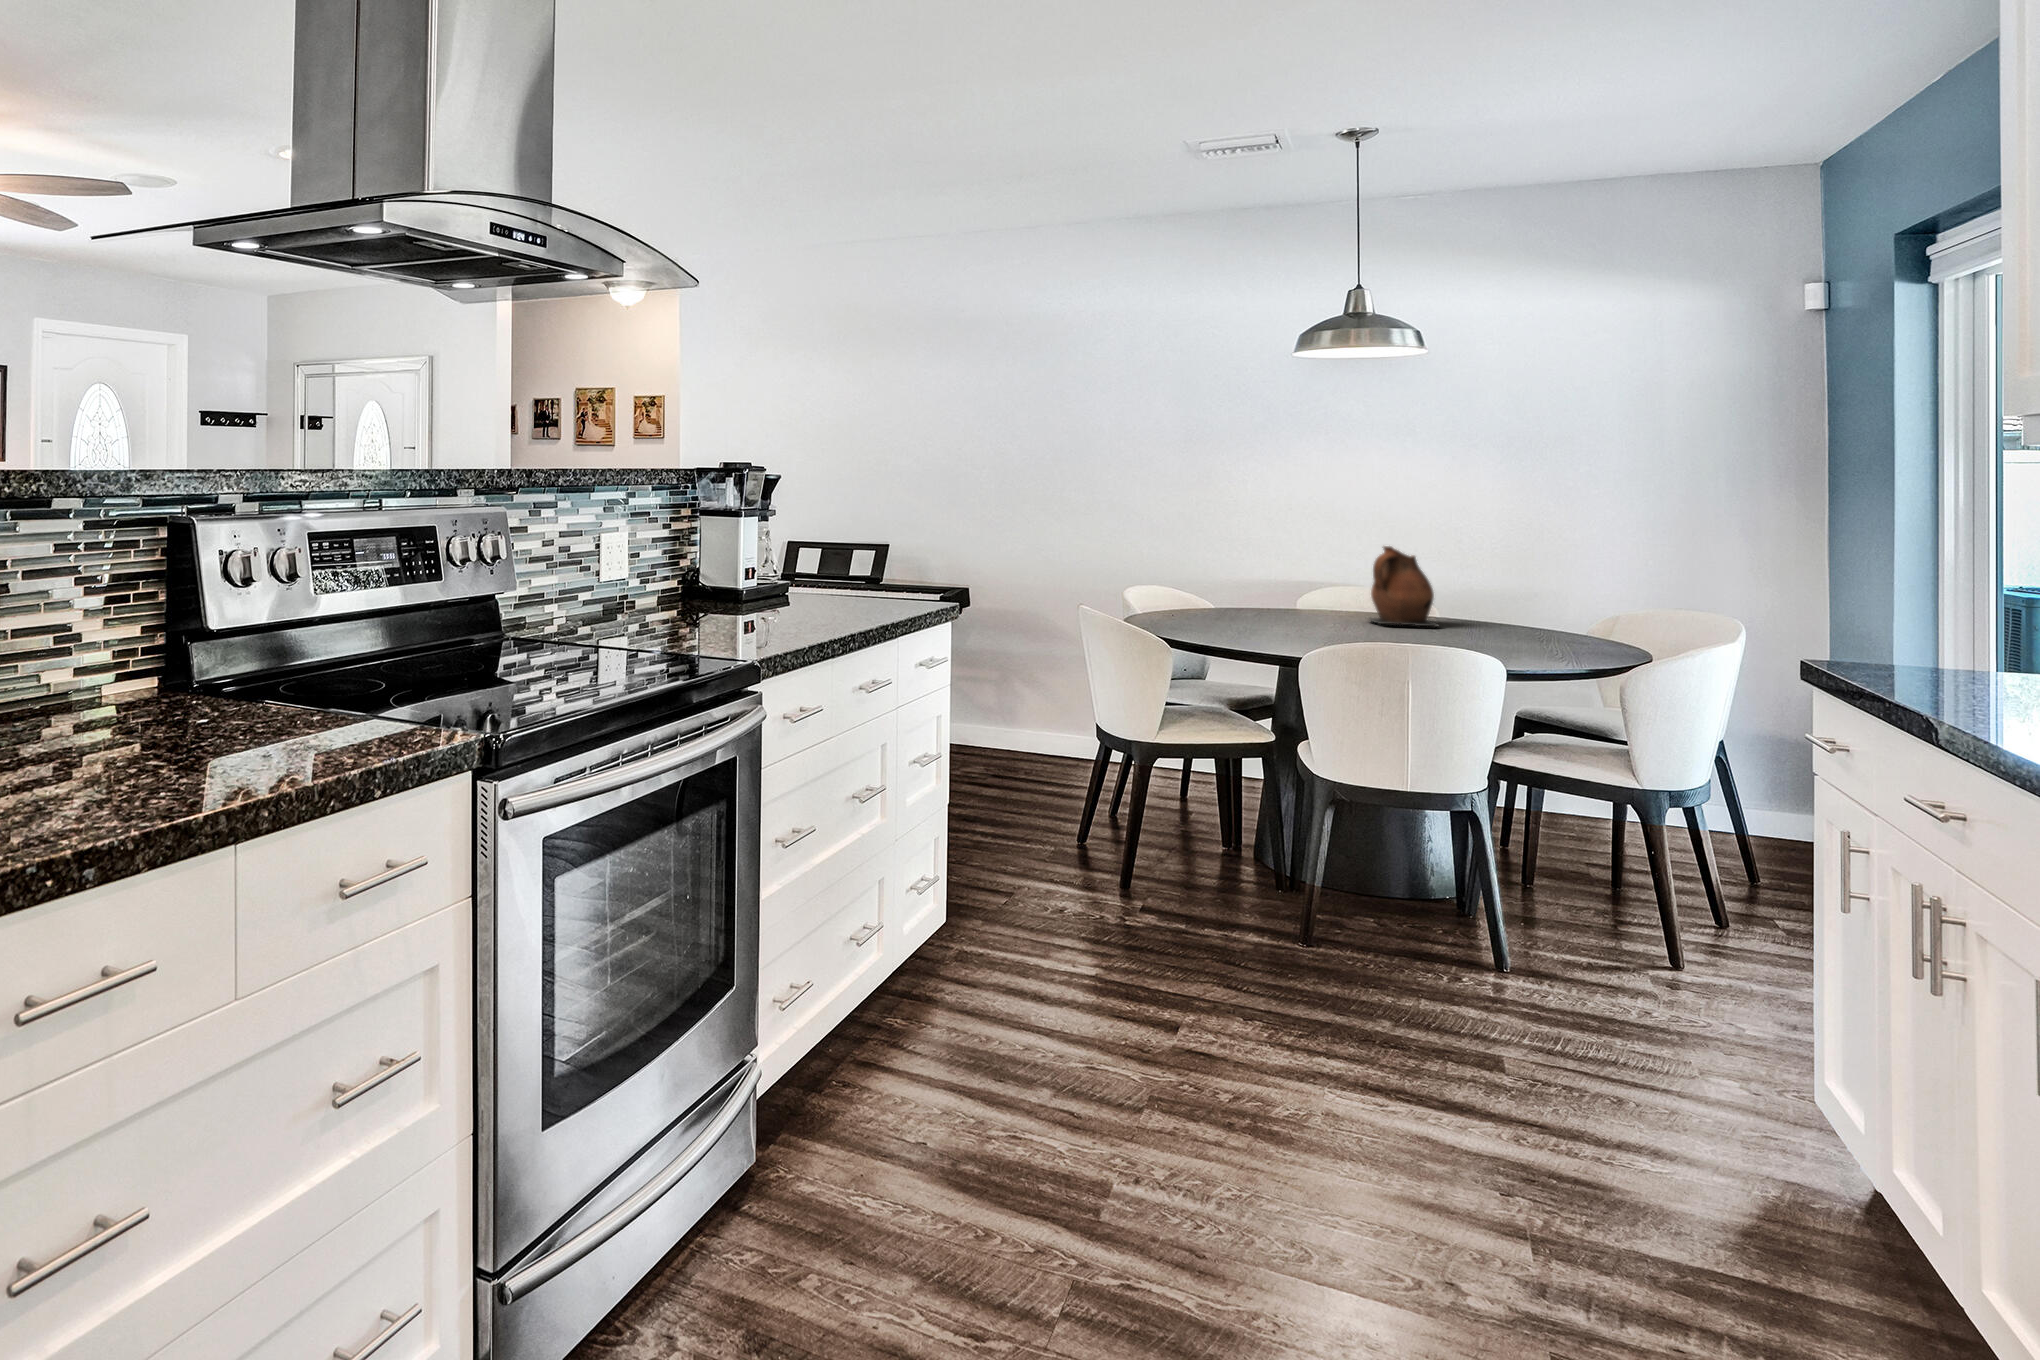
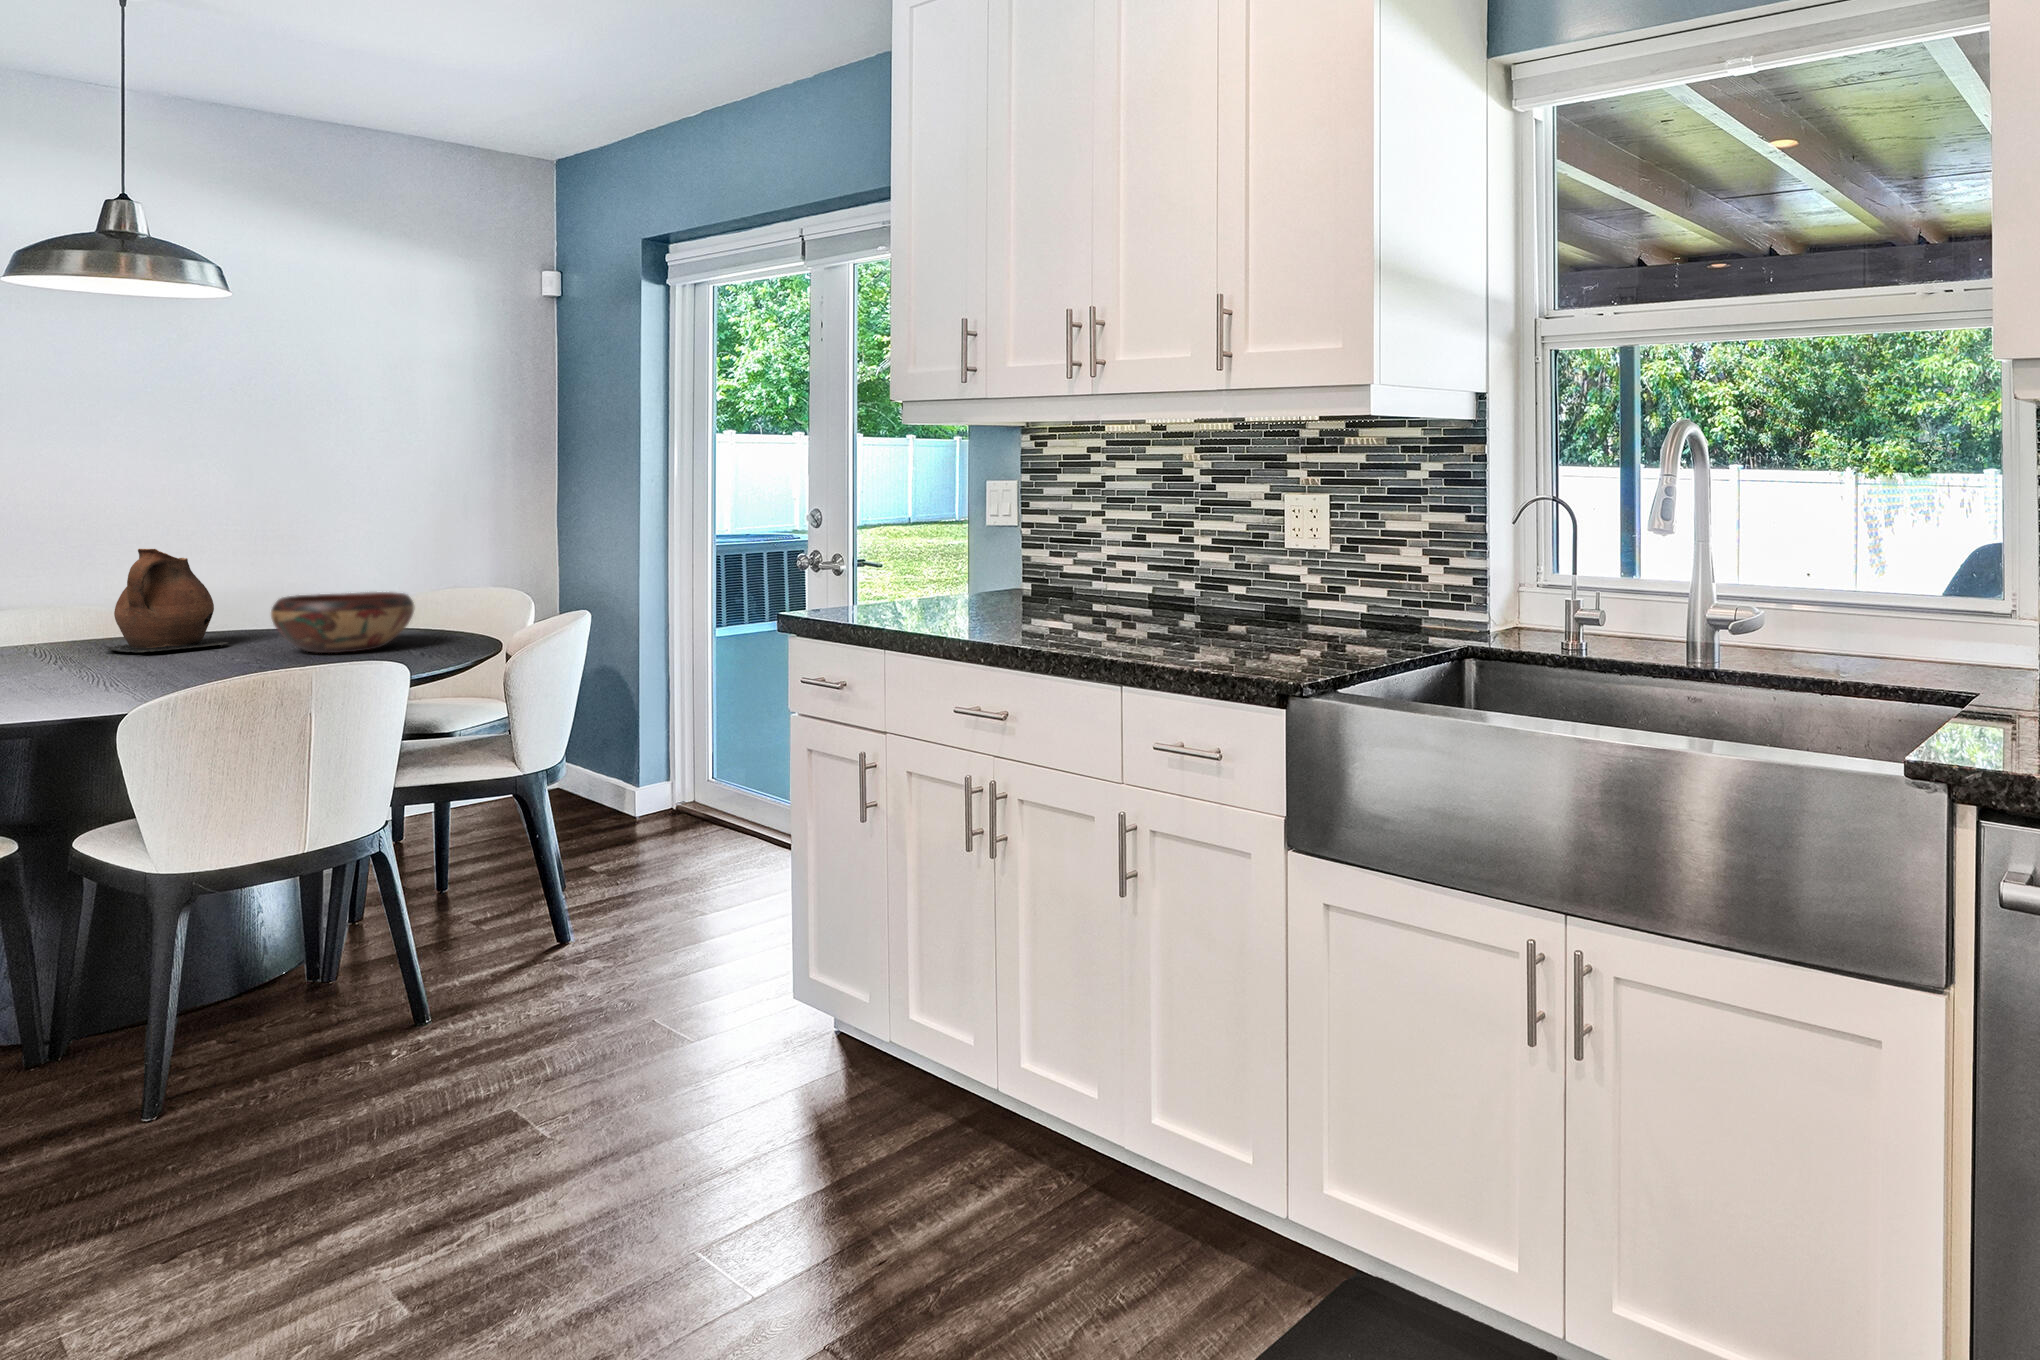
decorative bowl: none [1453,592,1567,645] -> present [271,592,414,653]

